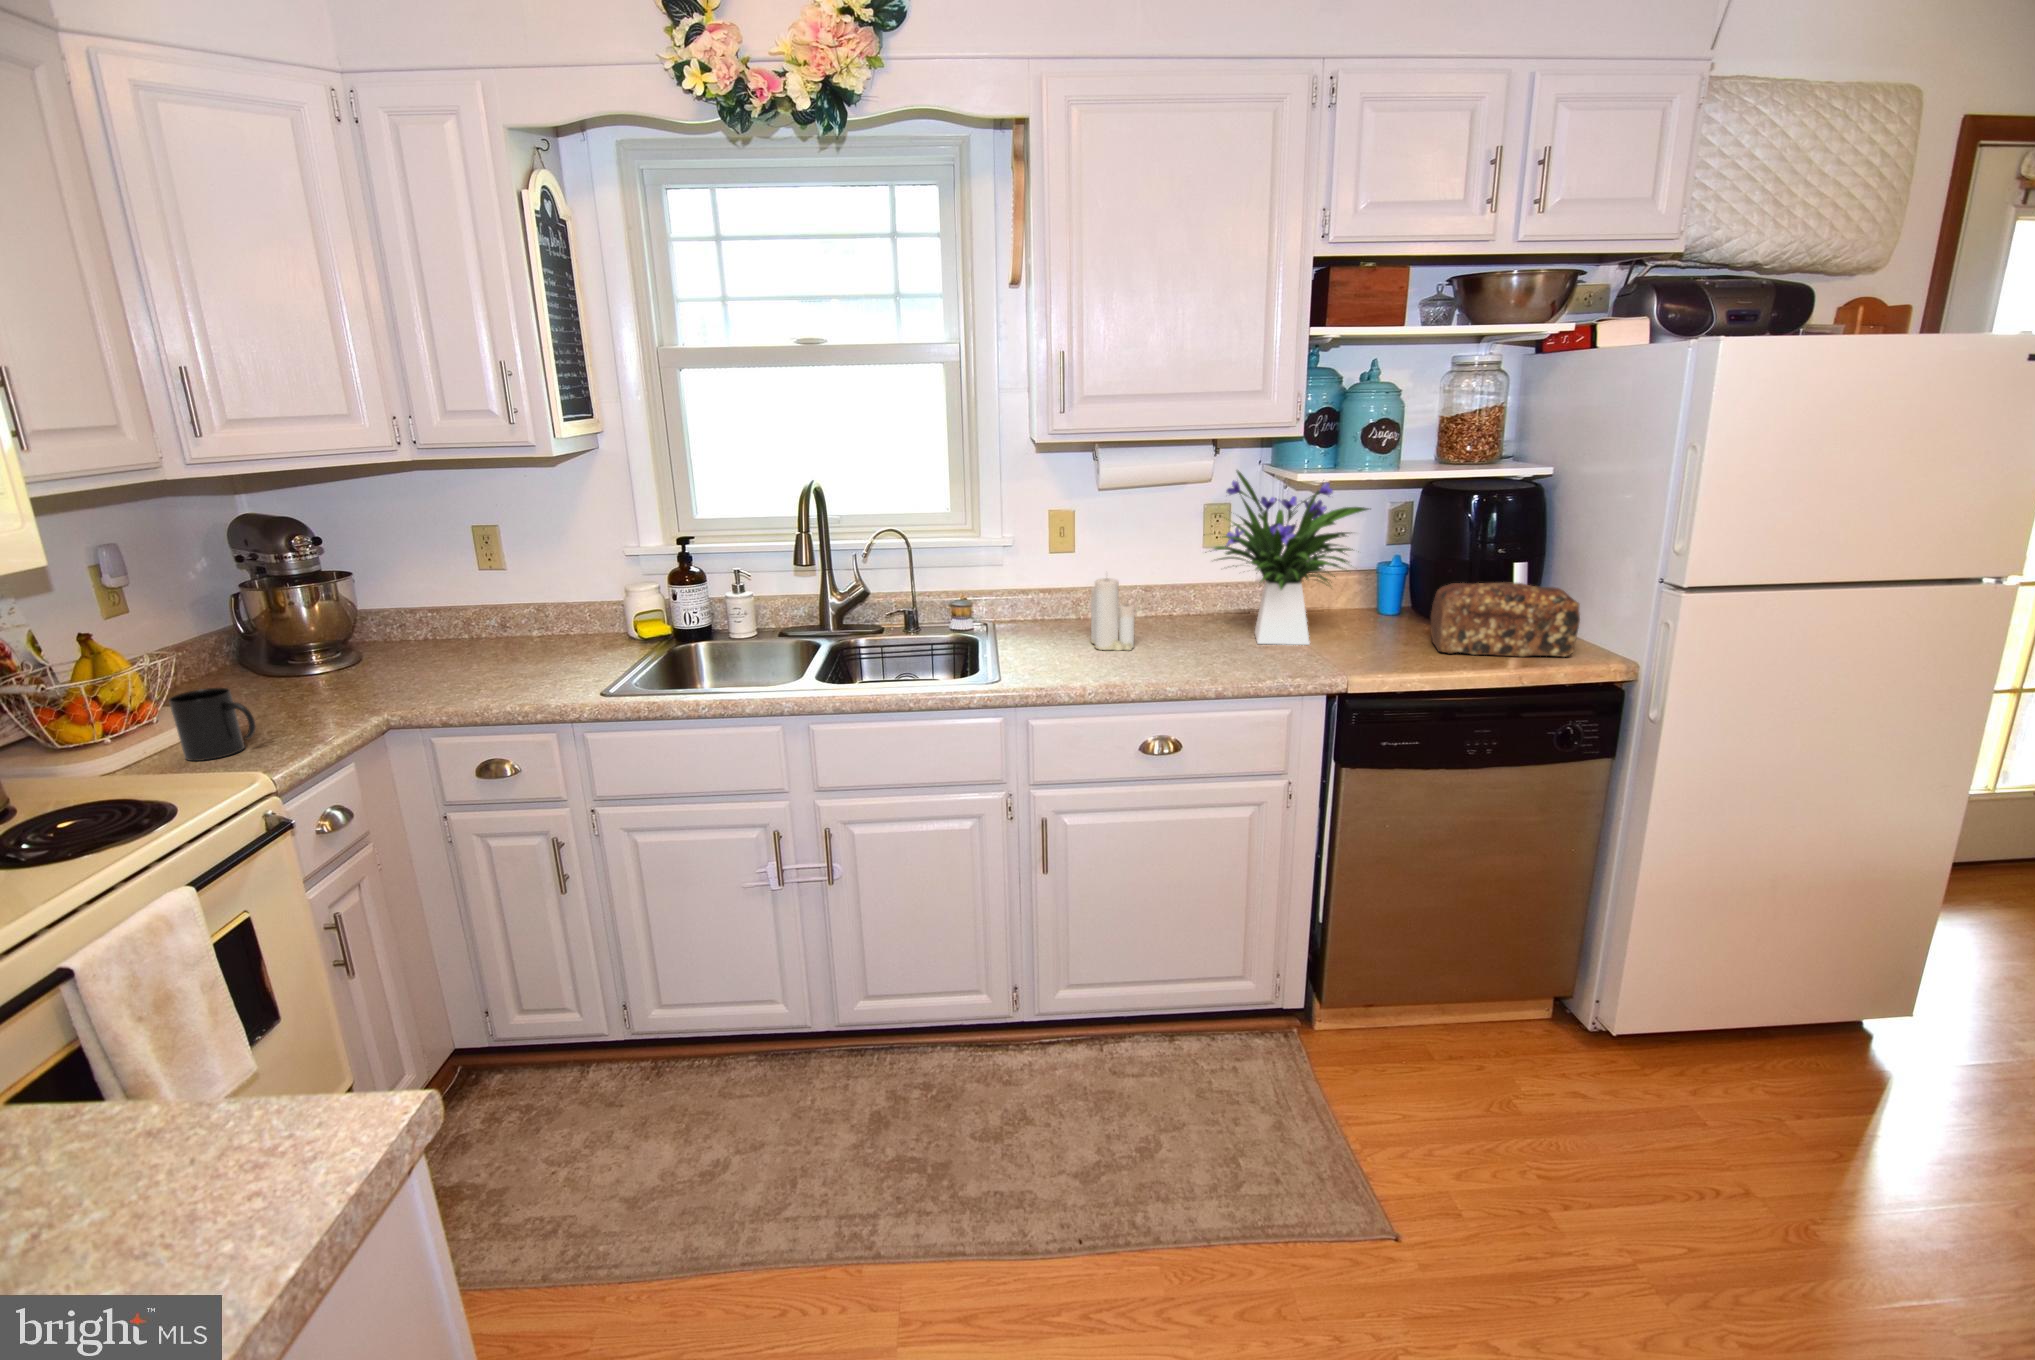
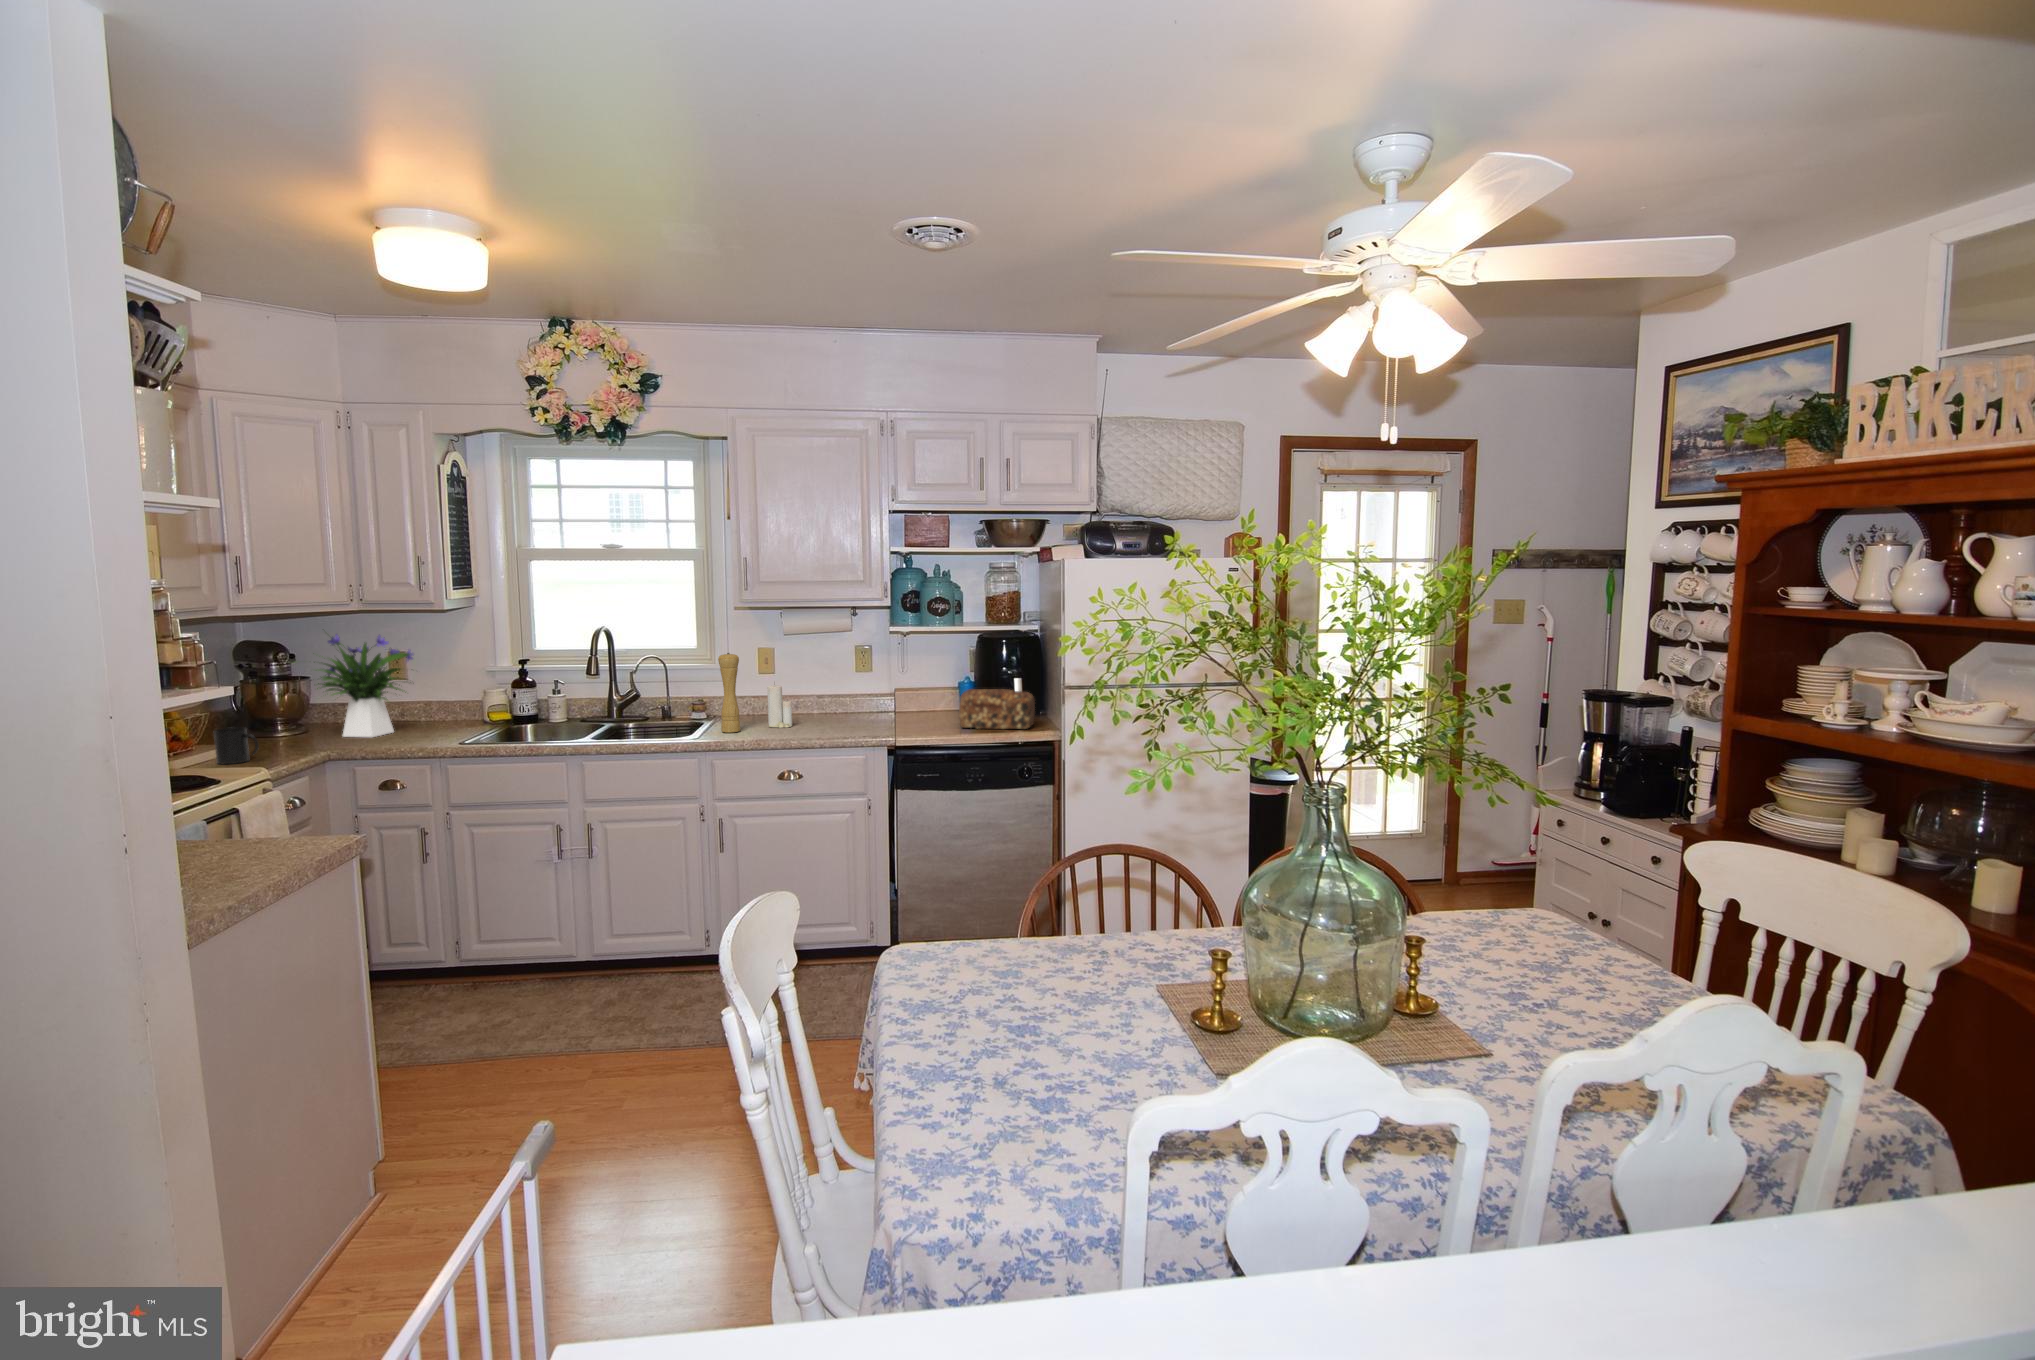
flower arrangement: present [1214,471,1369,645] -> present [317,634,413,737]
pepper mill: none [1025,526,1060,665] -> present [718,653,740,733]

